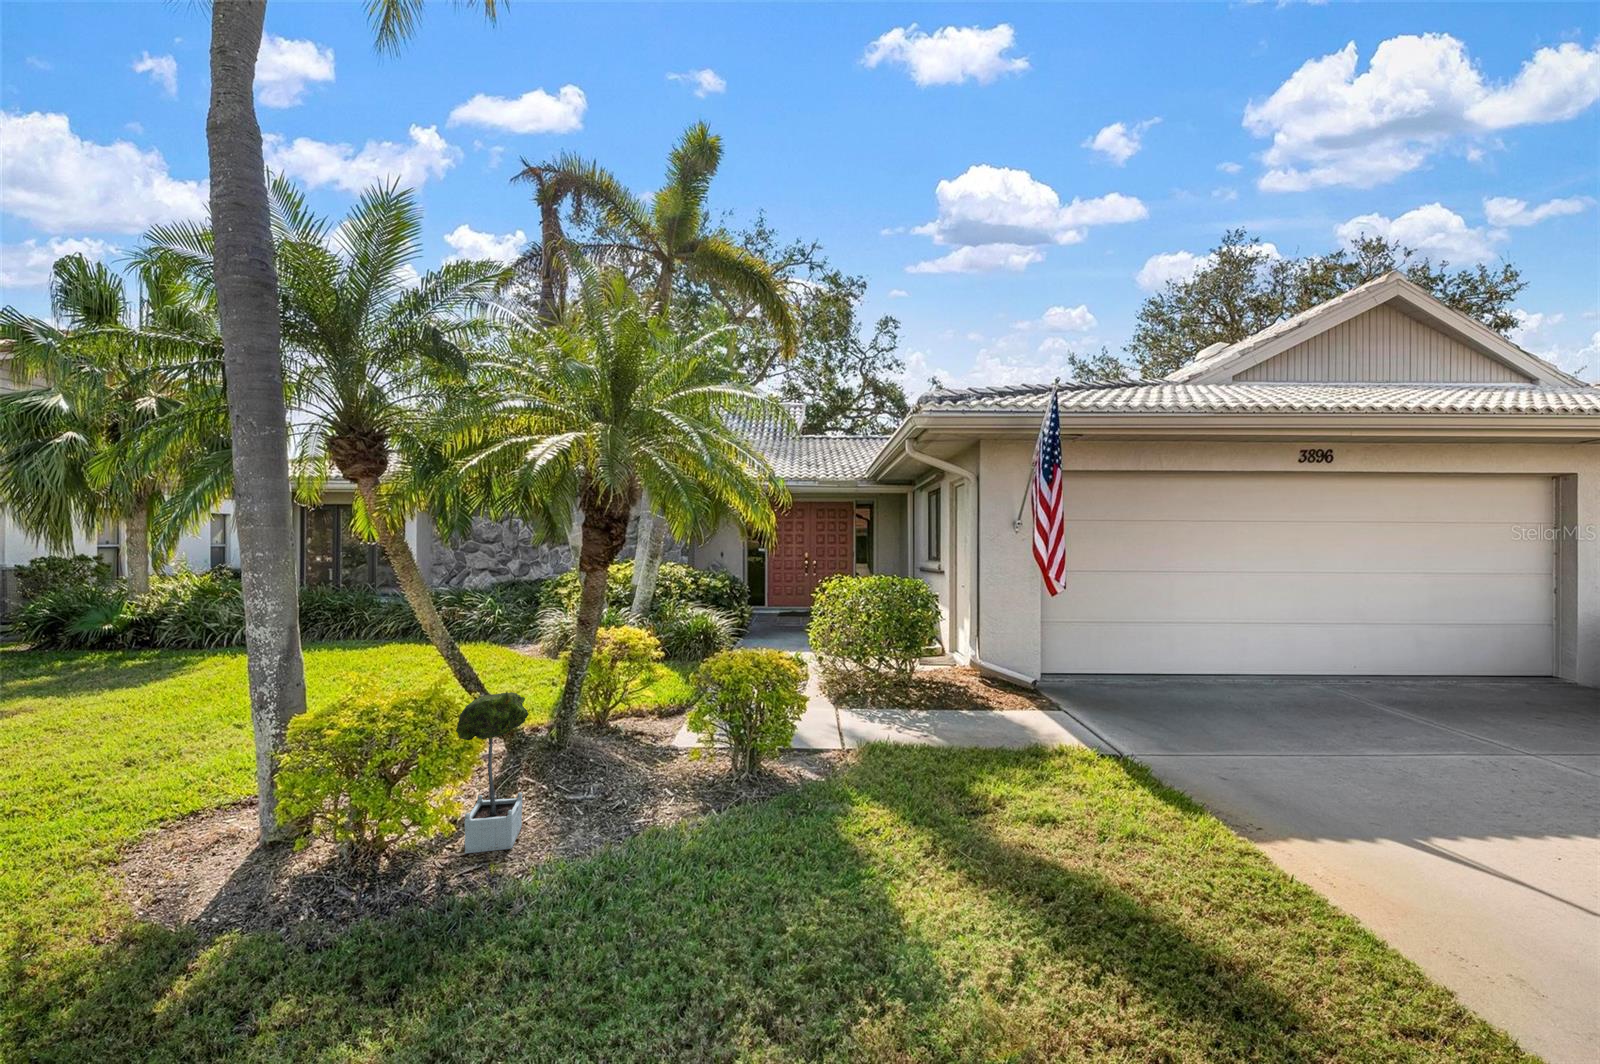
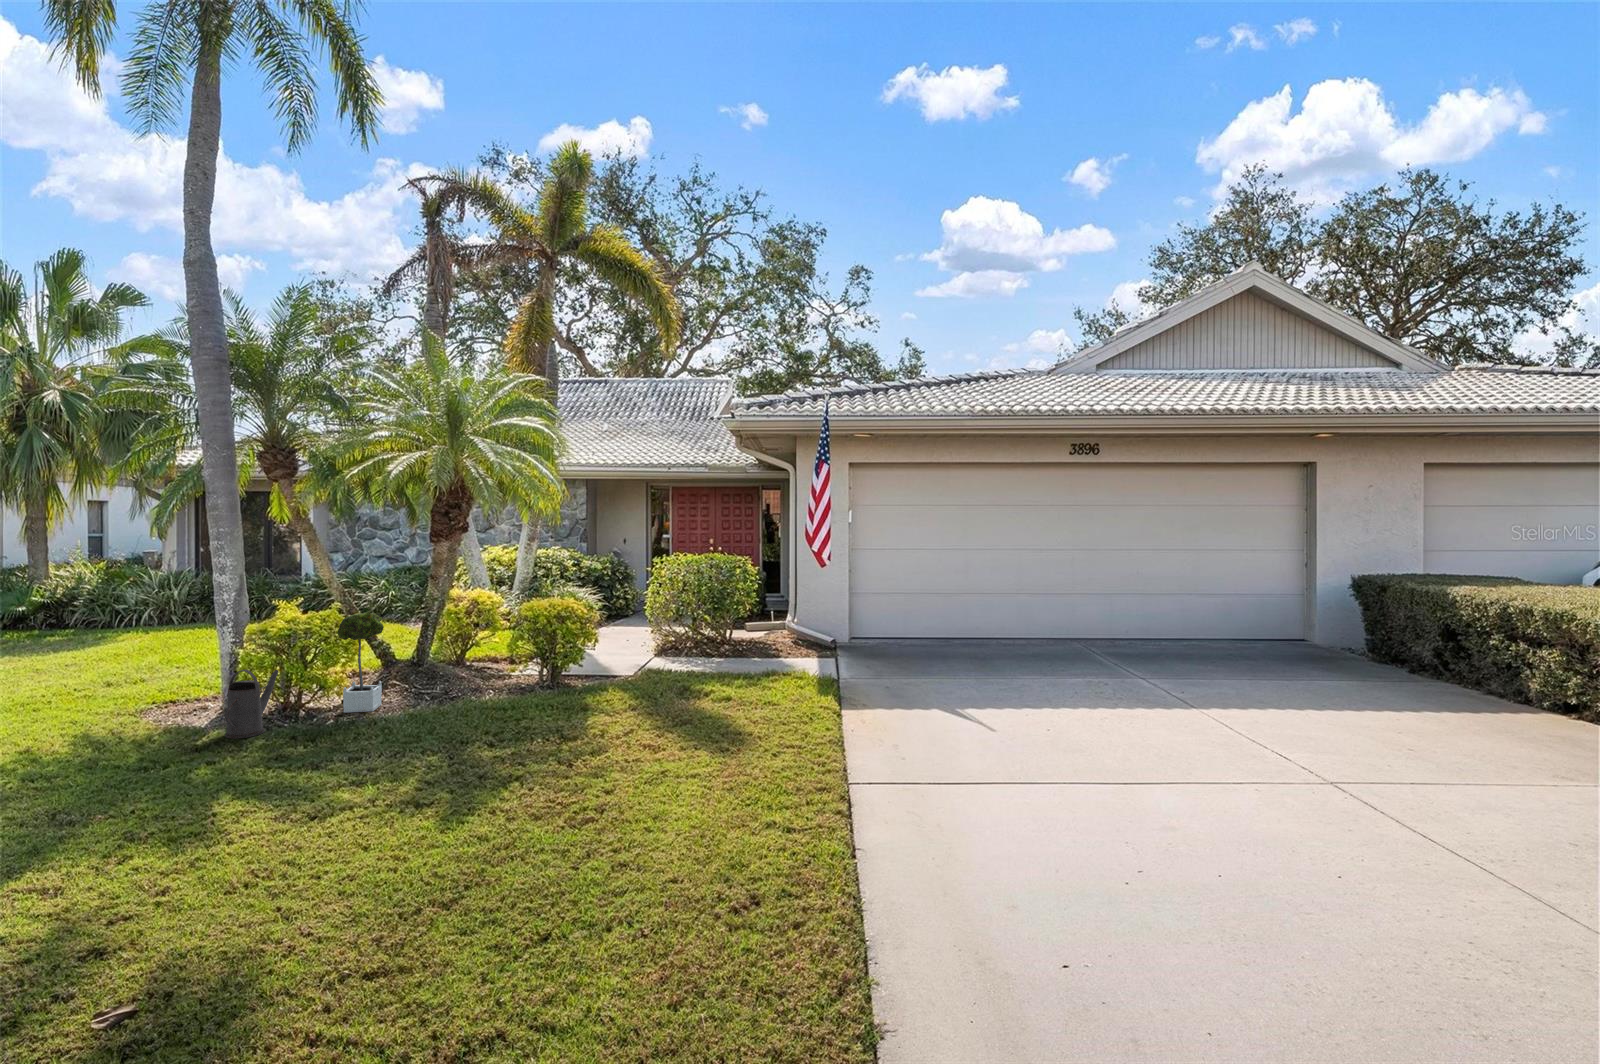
watering can: none [245,799,358,959] -> present [225,670,279,739]

